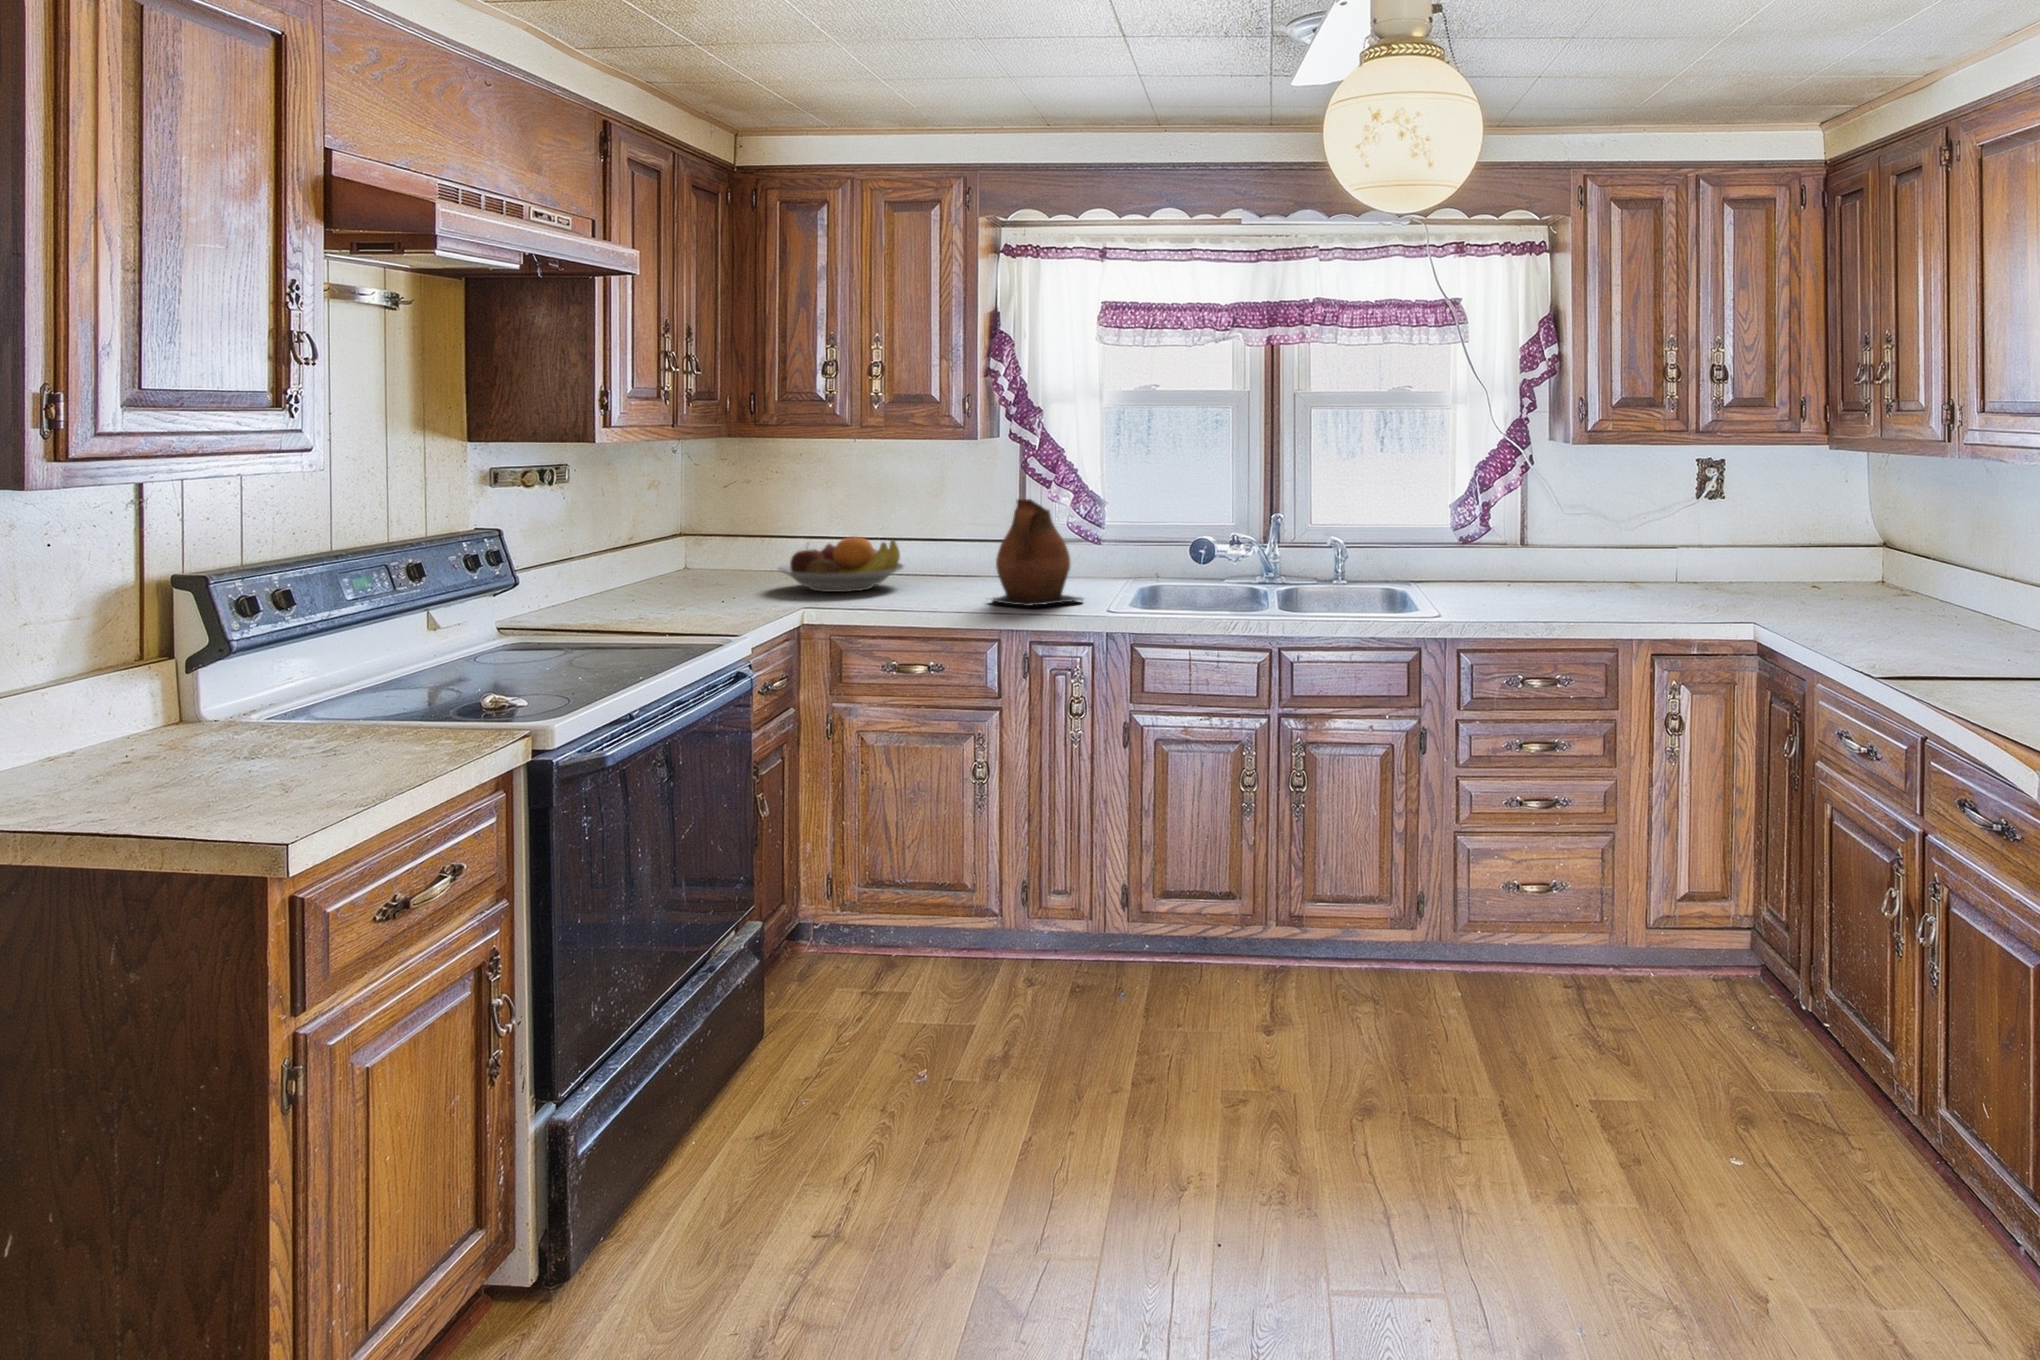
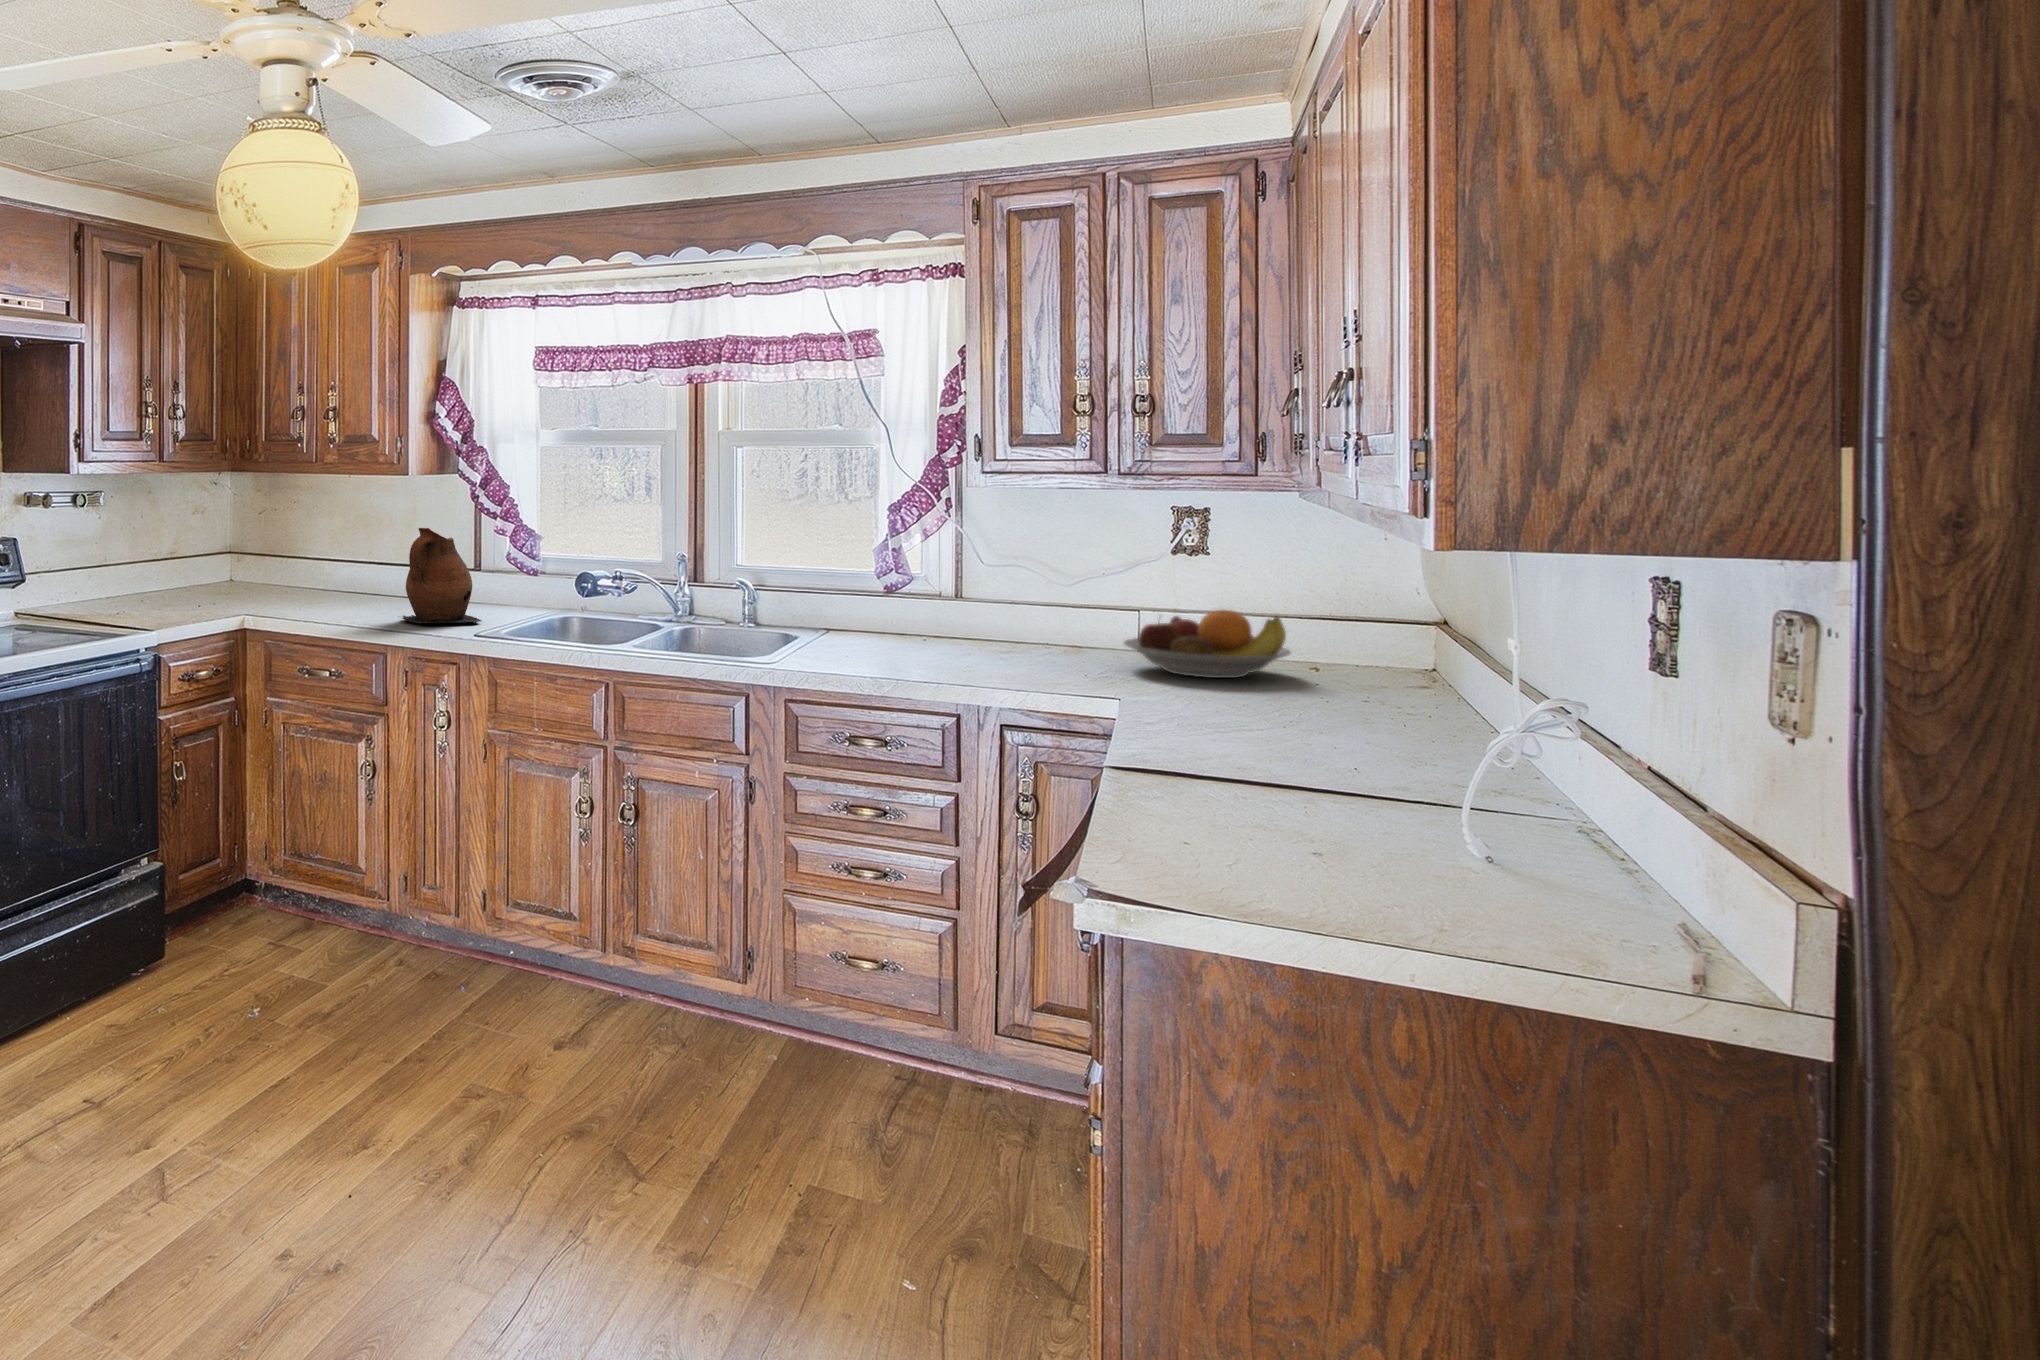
fruit bowl: present [777,536,904,592] -> present [1124,610,1290,678]

